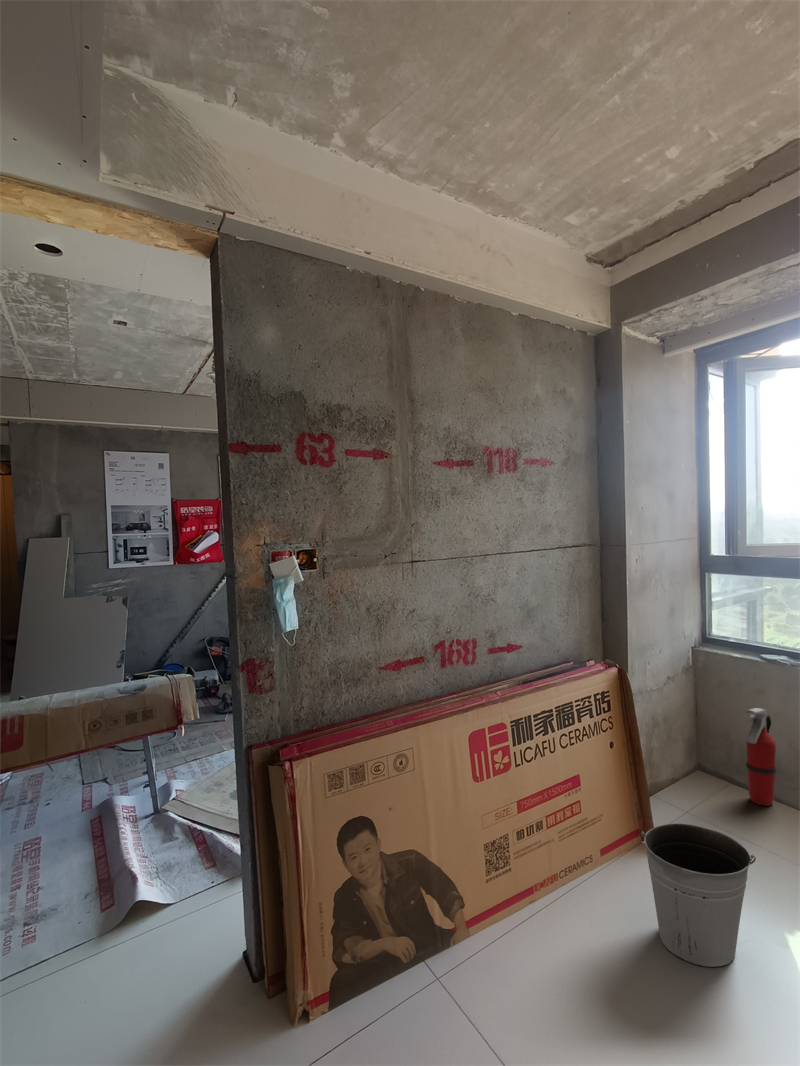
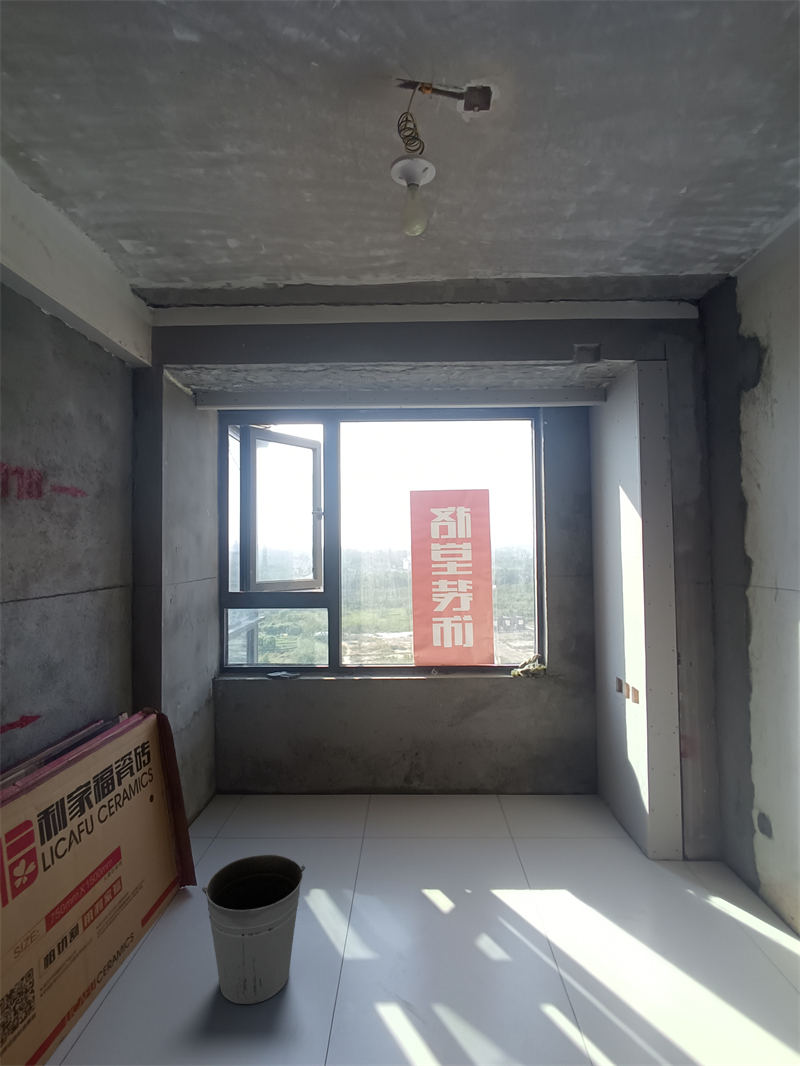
fire extinguisher: present [746,708,777,805] -> none [262,724,286,809]

